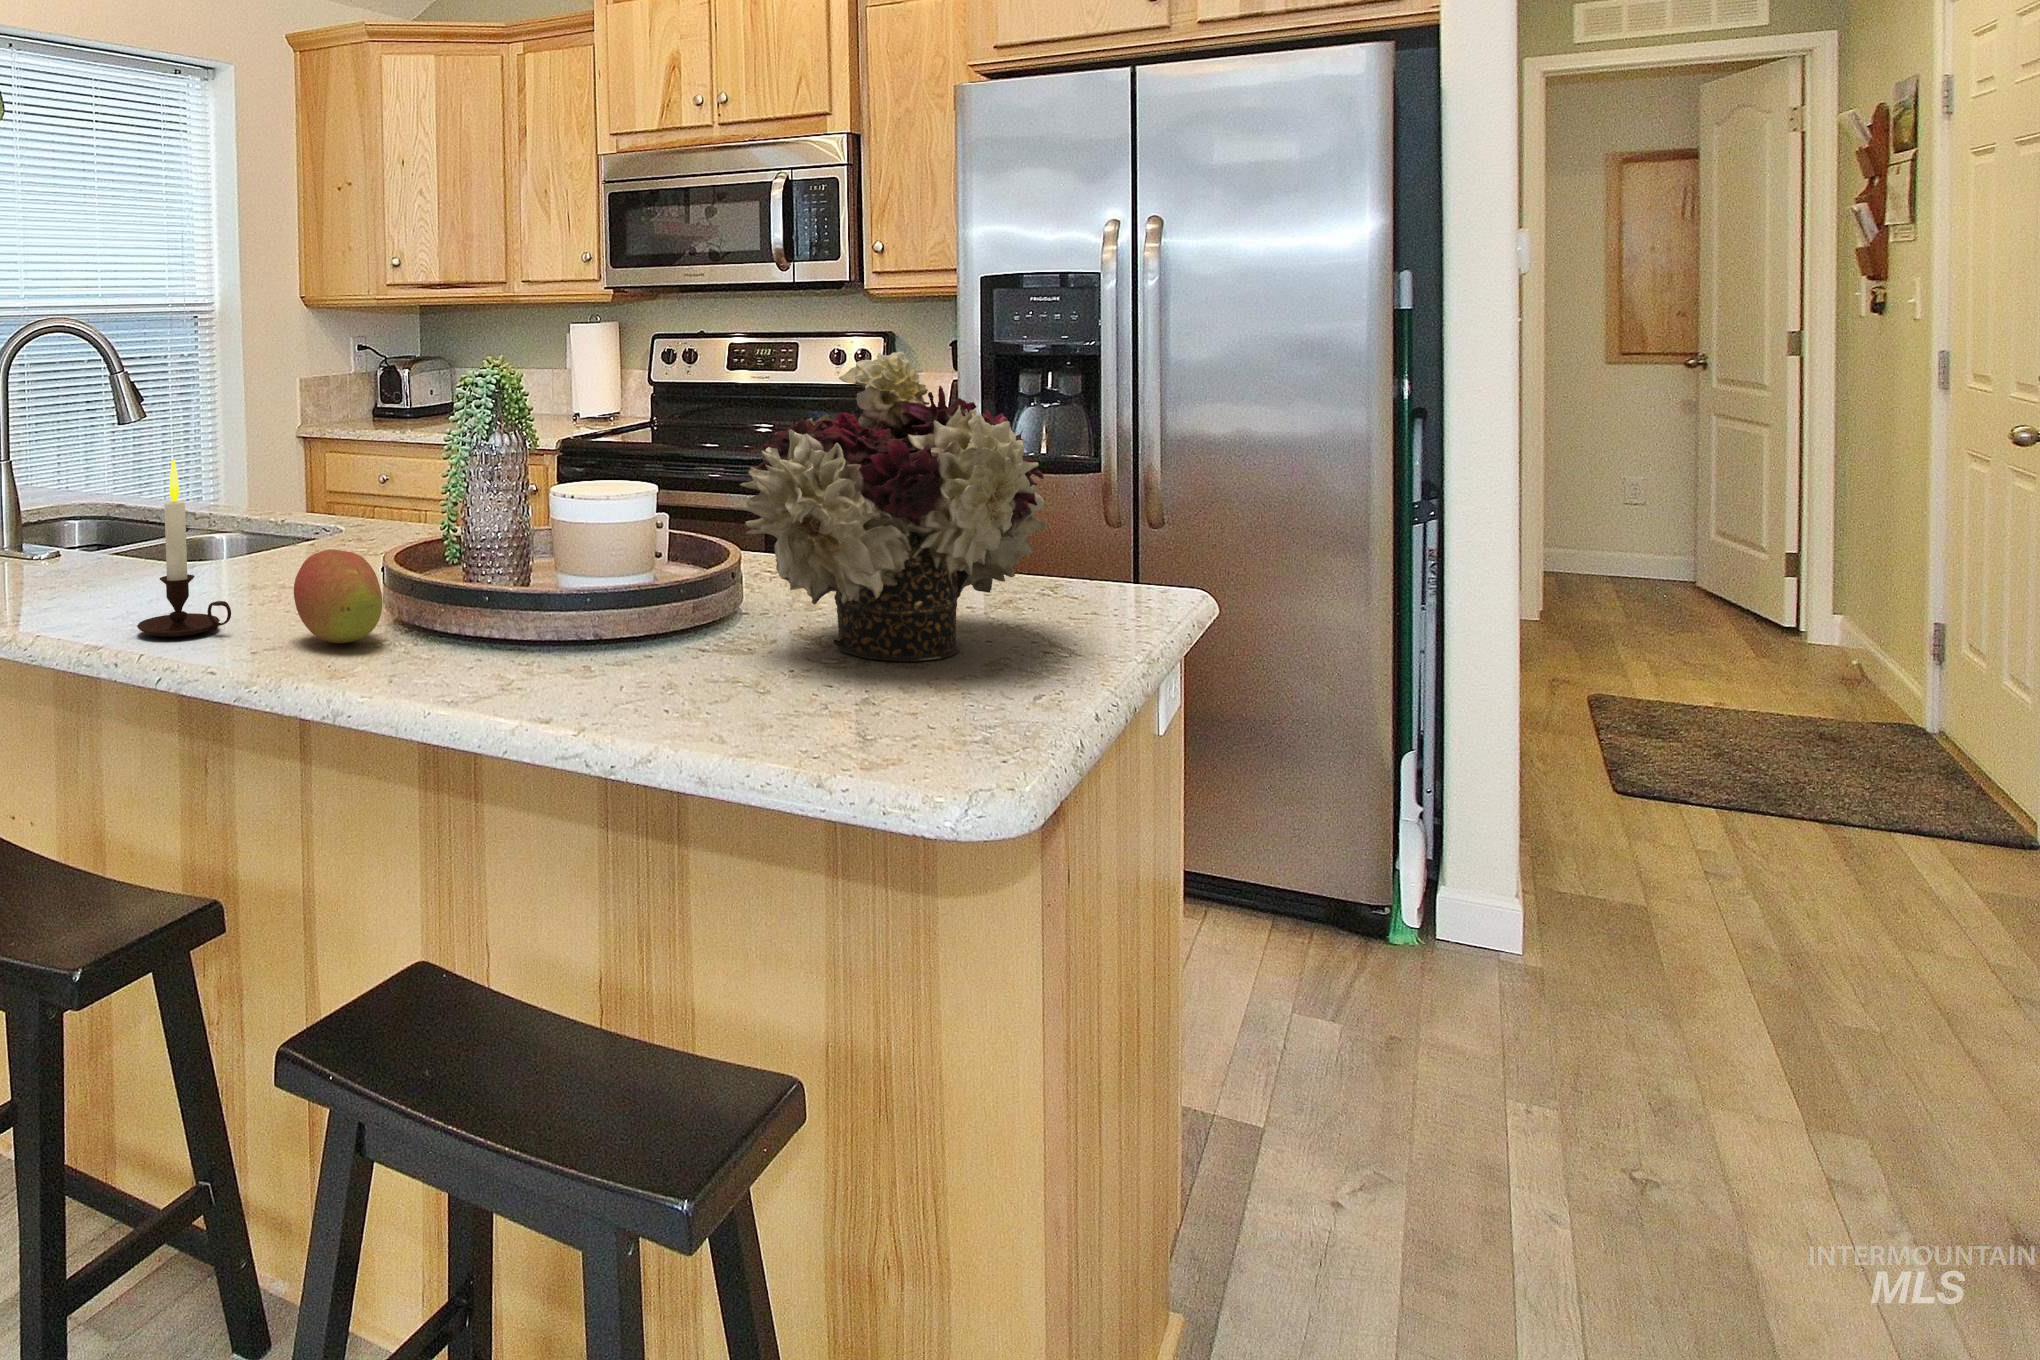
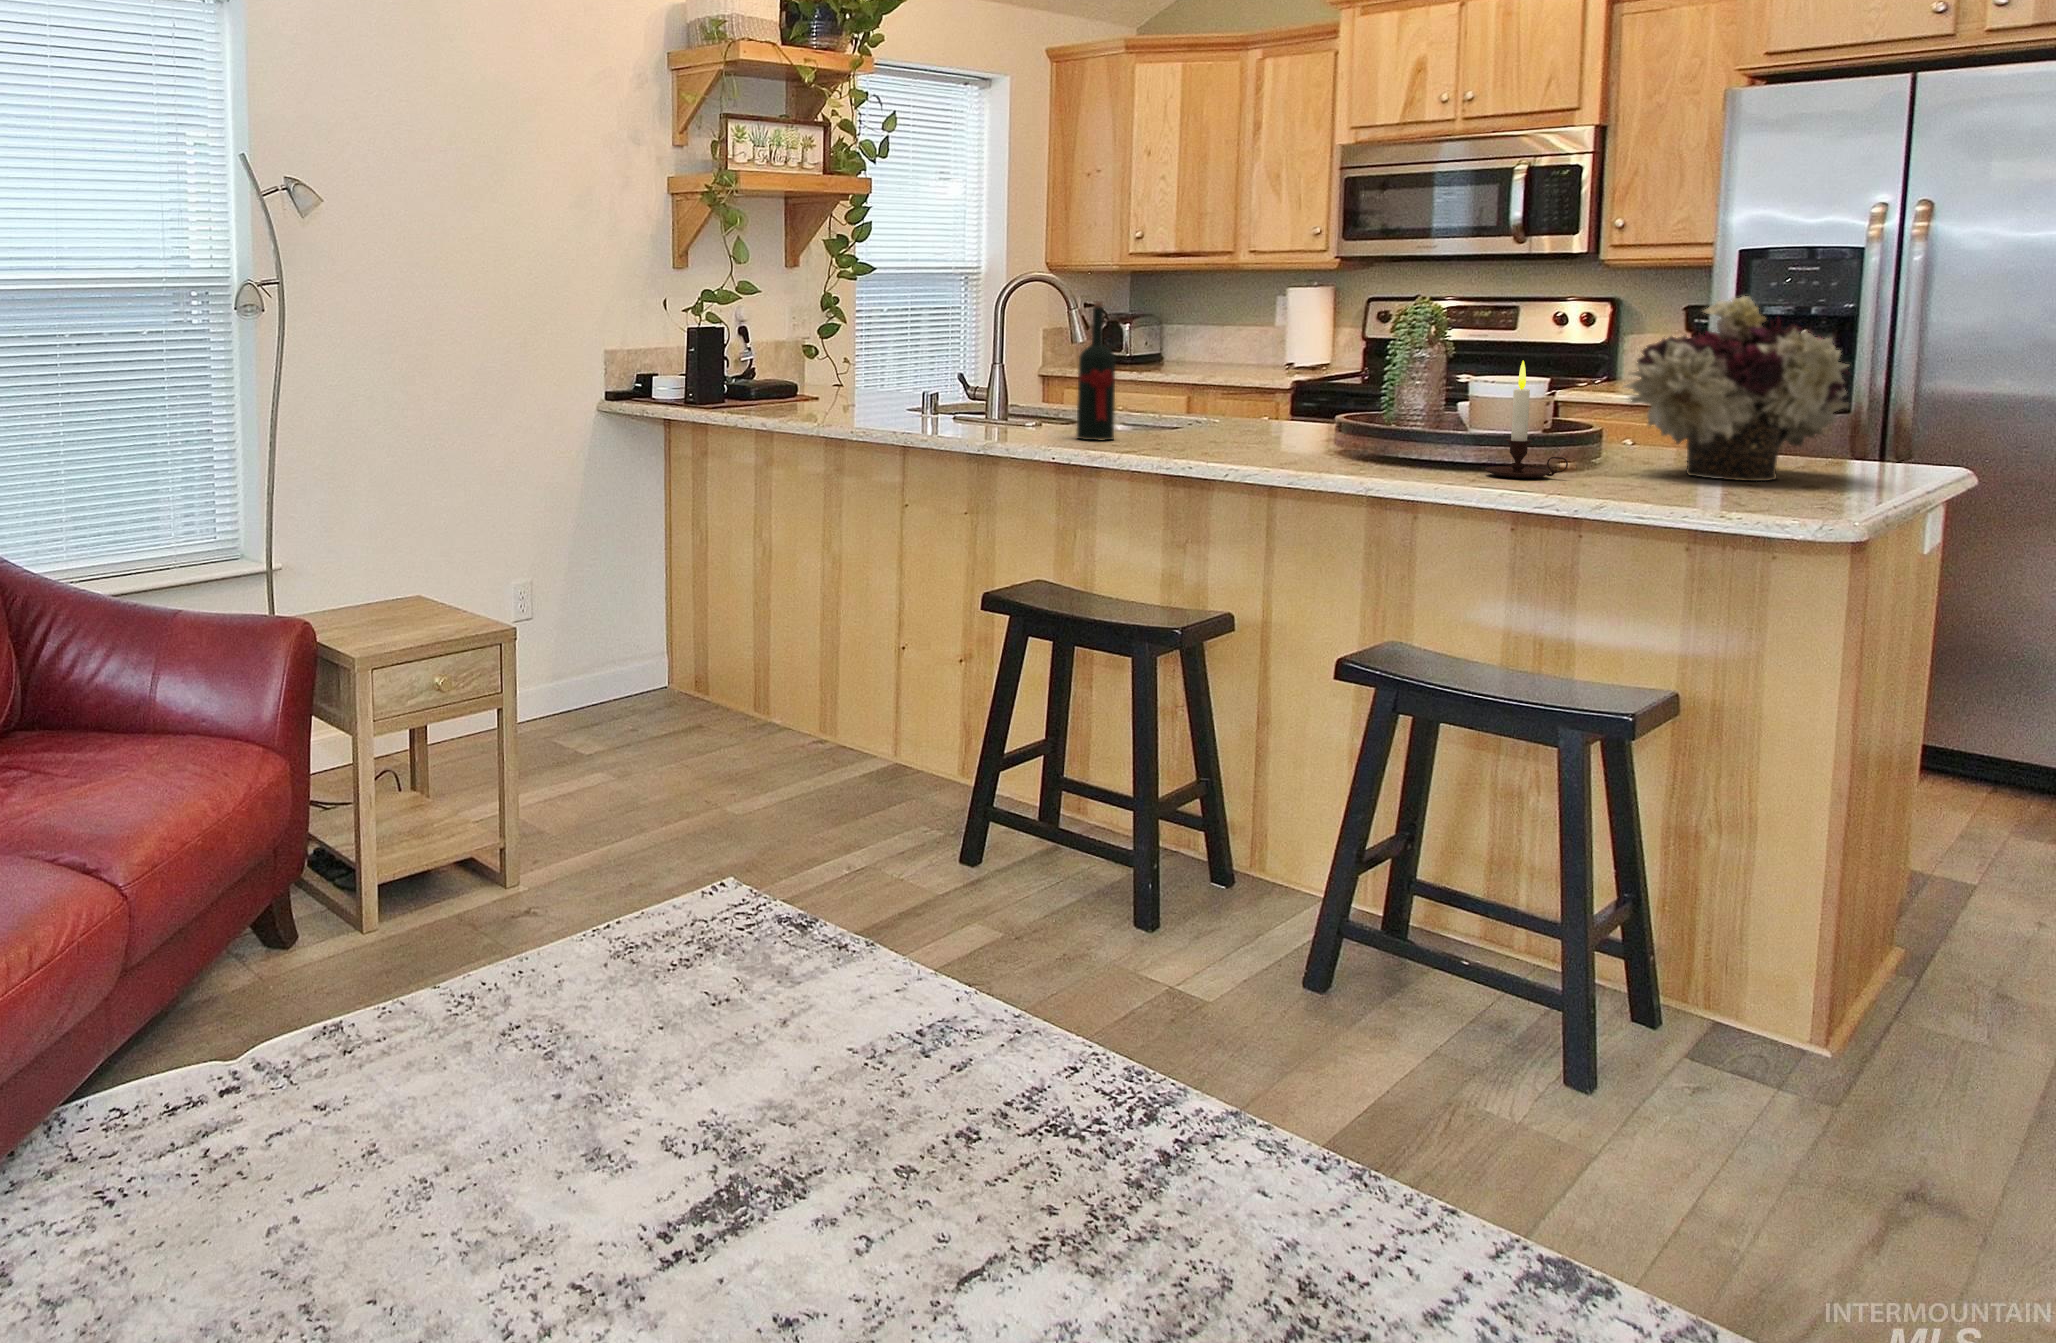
wine bottle: none [35,367,99,598] -> present [1077,301,1115,440]
candle: present [137,459,231,637] -> present [1486,361,1568,478]
fruit: present [294,550,383,643] -> none [1301,408,1366,461]

